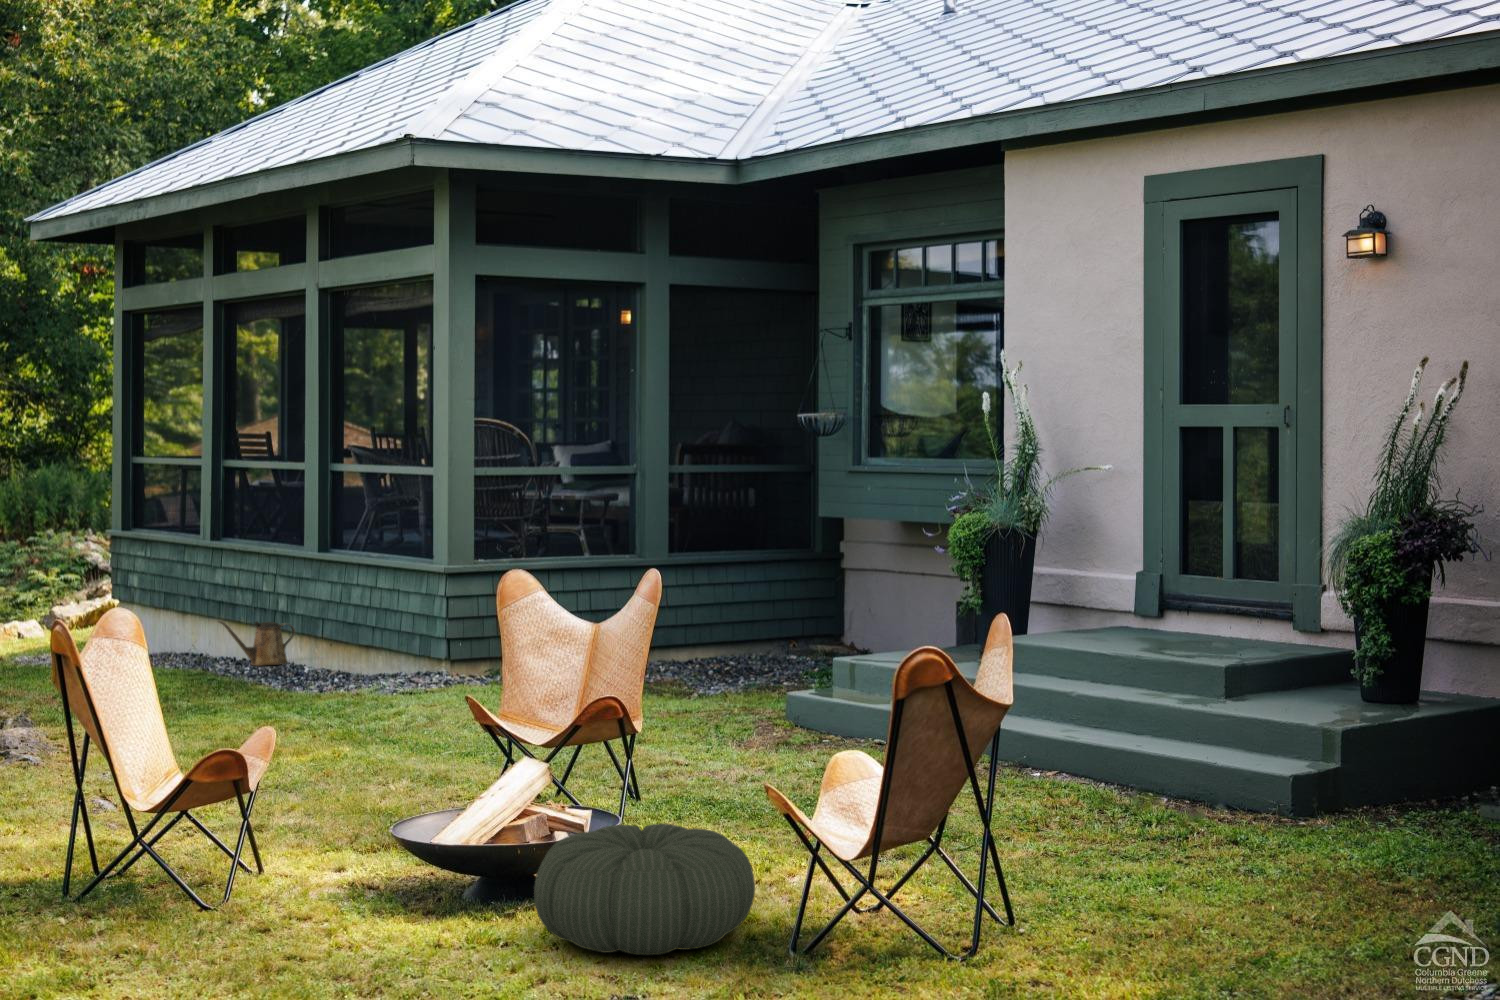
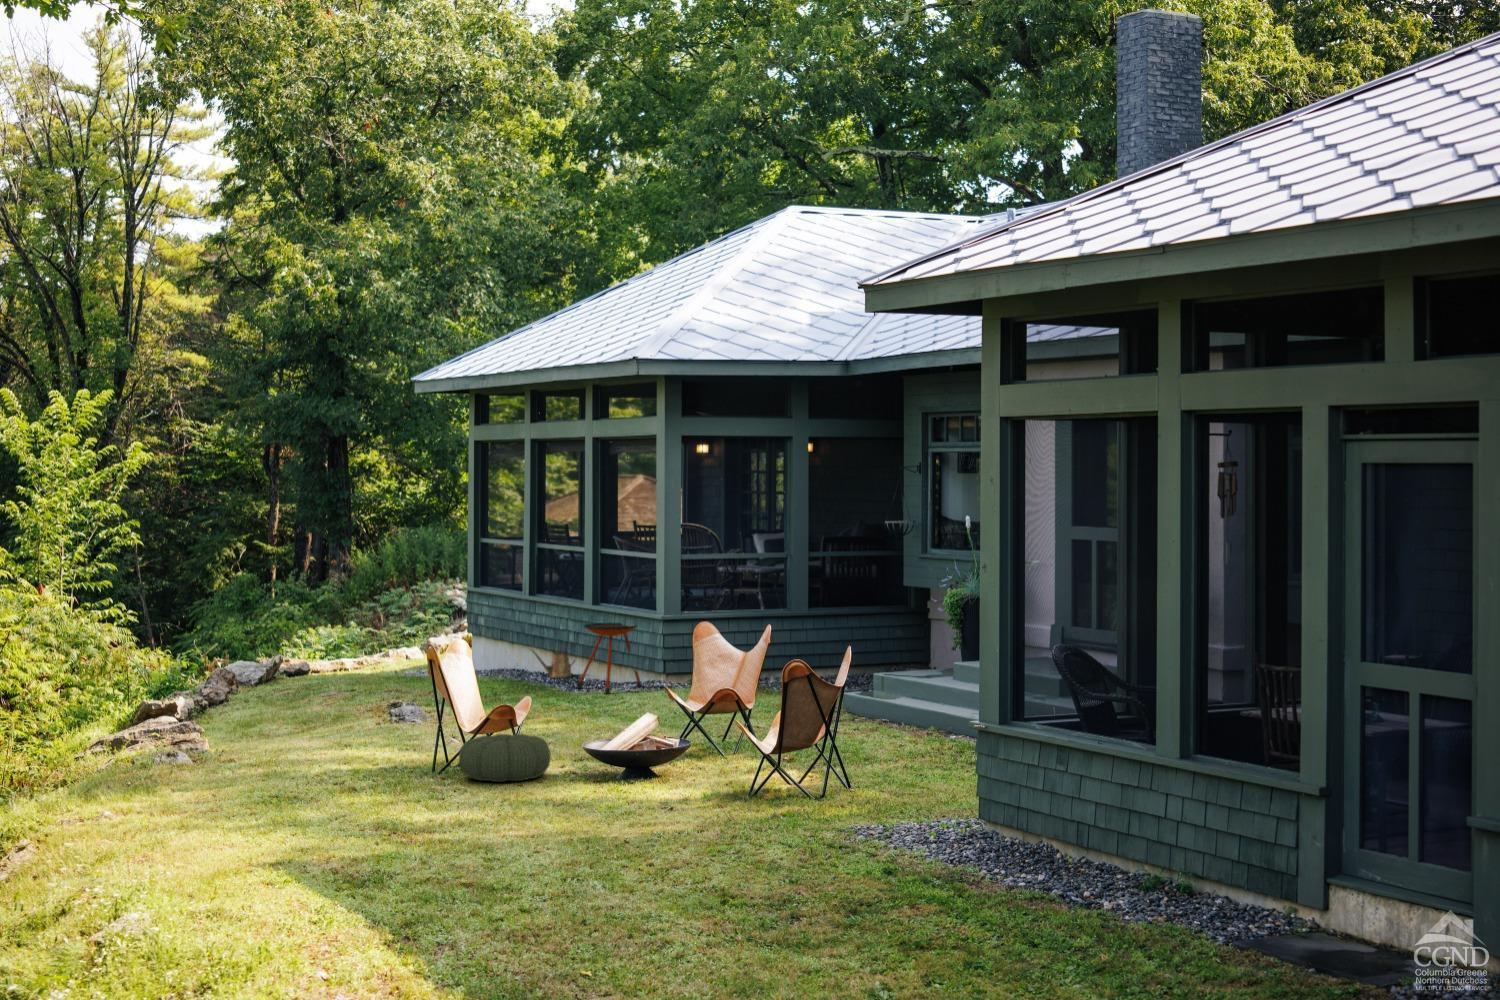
side table: none [303,577,412,693] -> present [577,623,642,694]
pouf: present [534,823,755,955] -> present [459,734,551,782]

